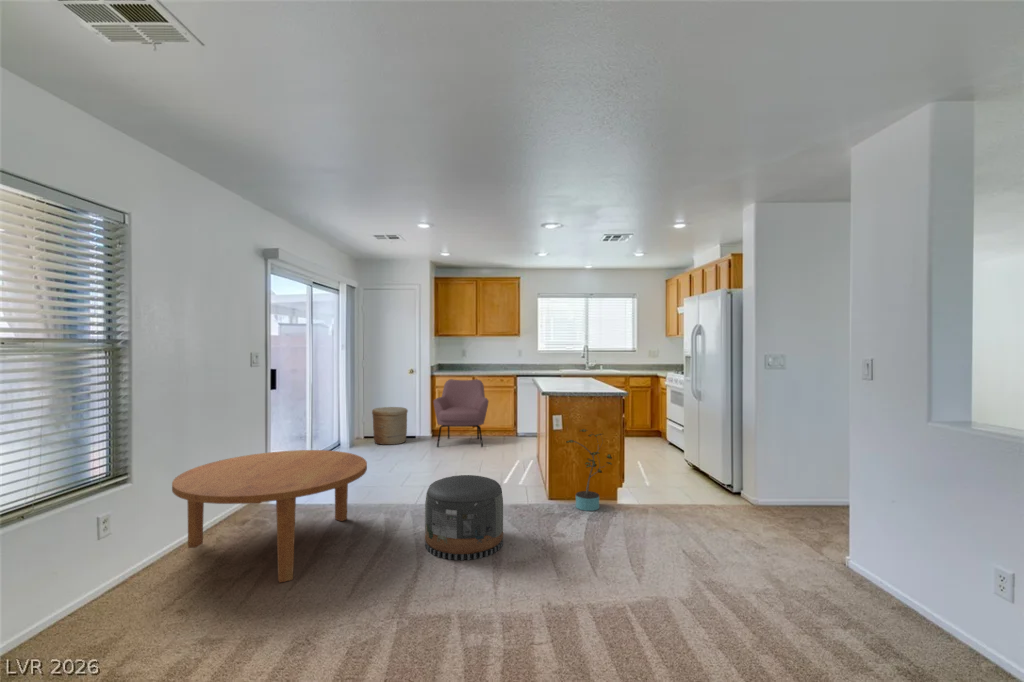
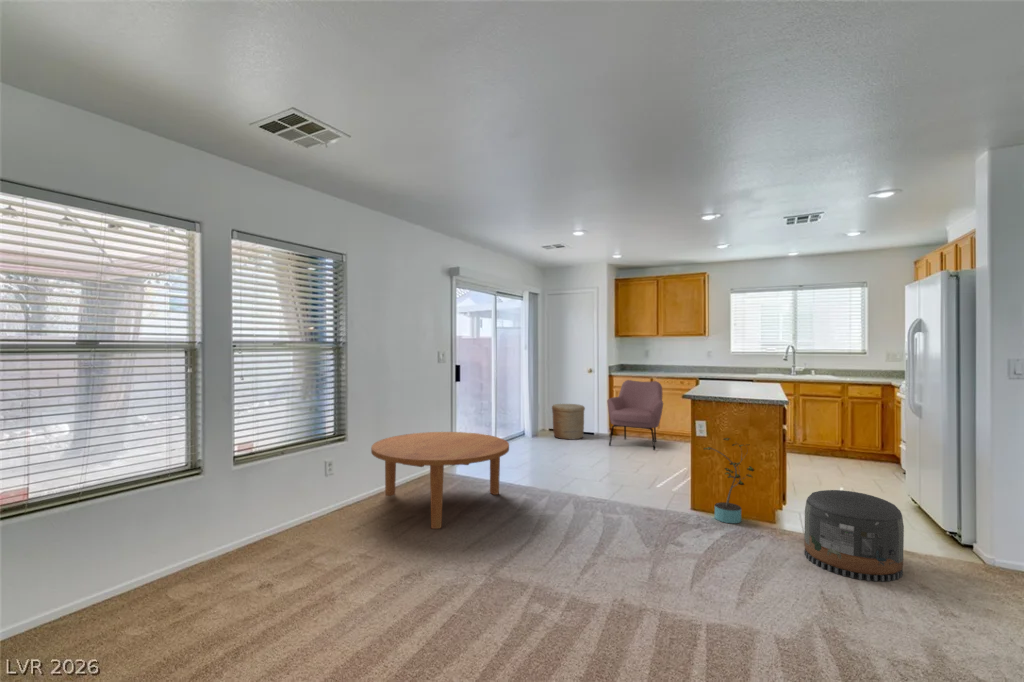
pouf: present [425,475,503,560] -> present [804,490,904,582]

